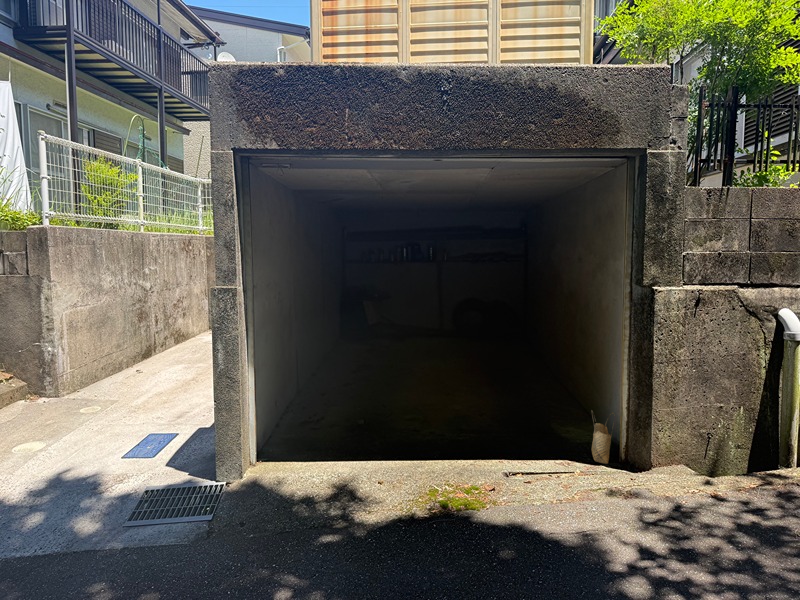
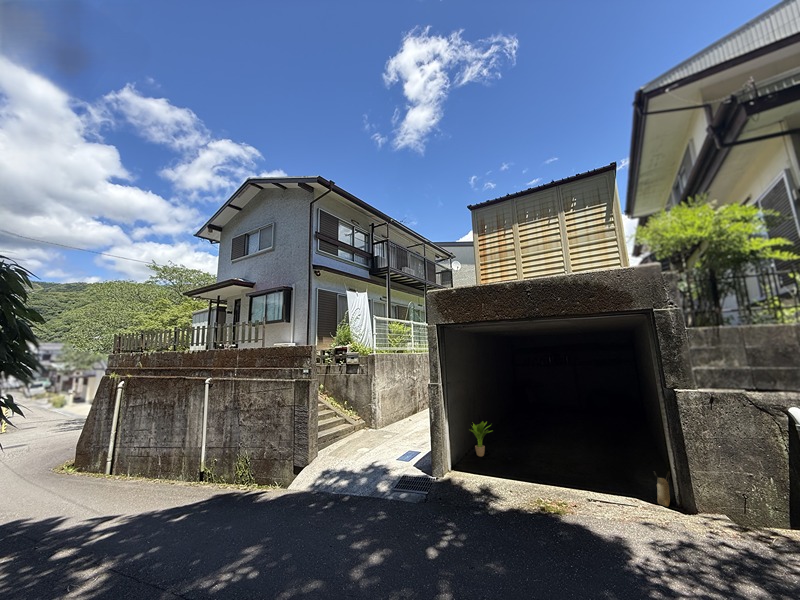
potted plant: none [280,360,329,425] -> present [470,421,491,456]

